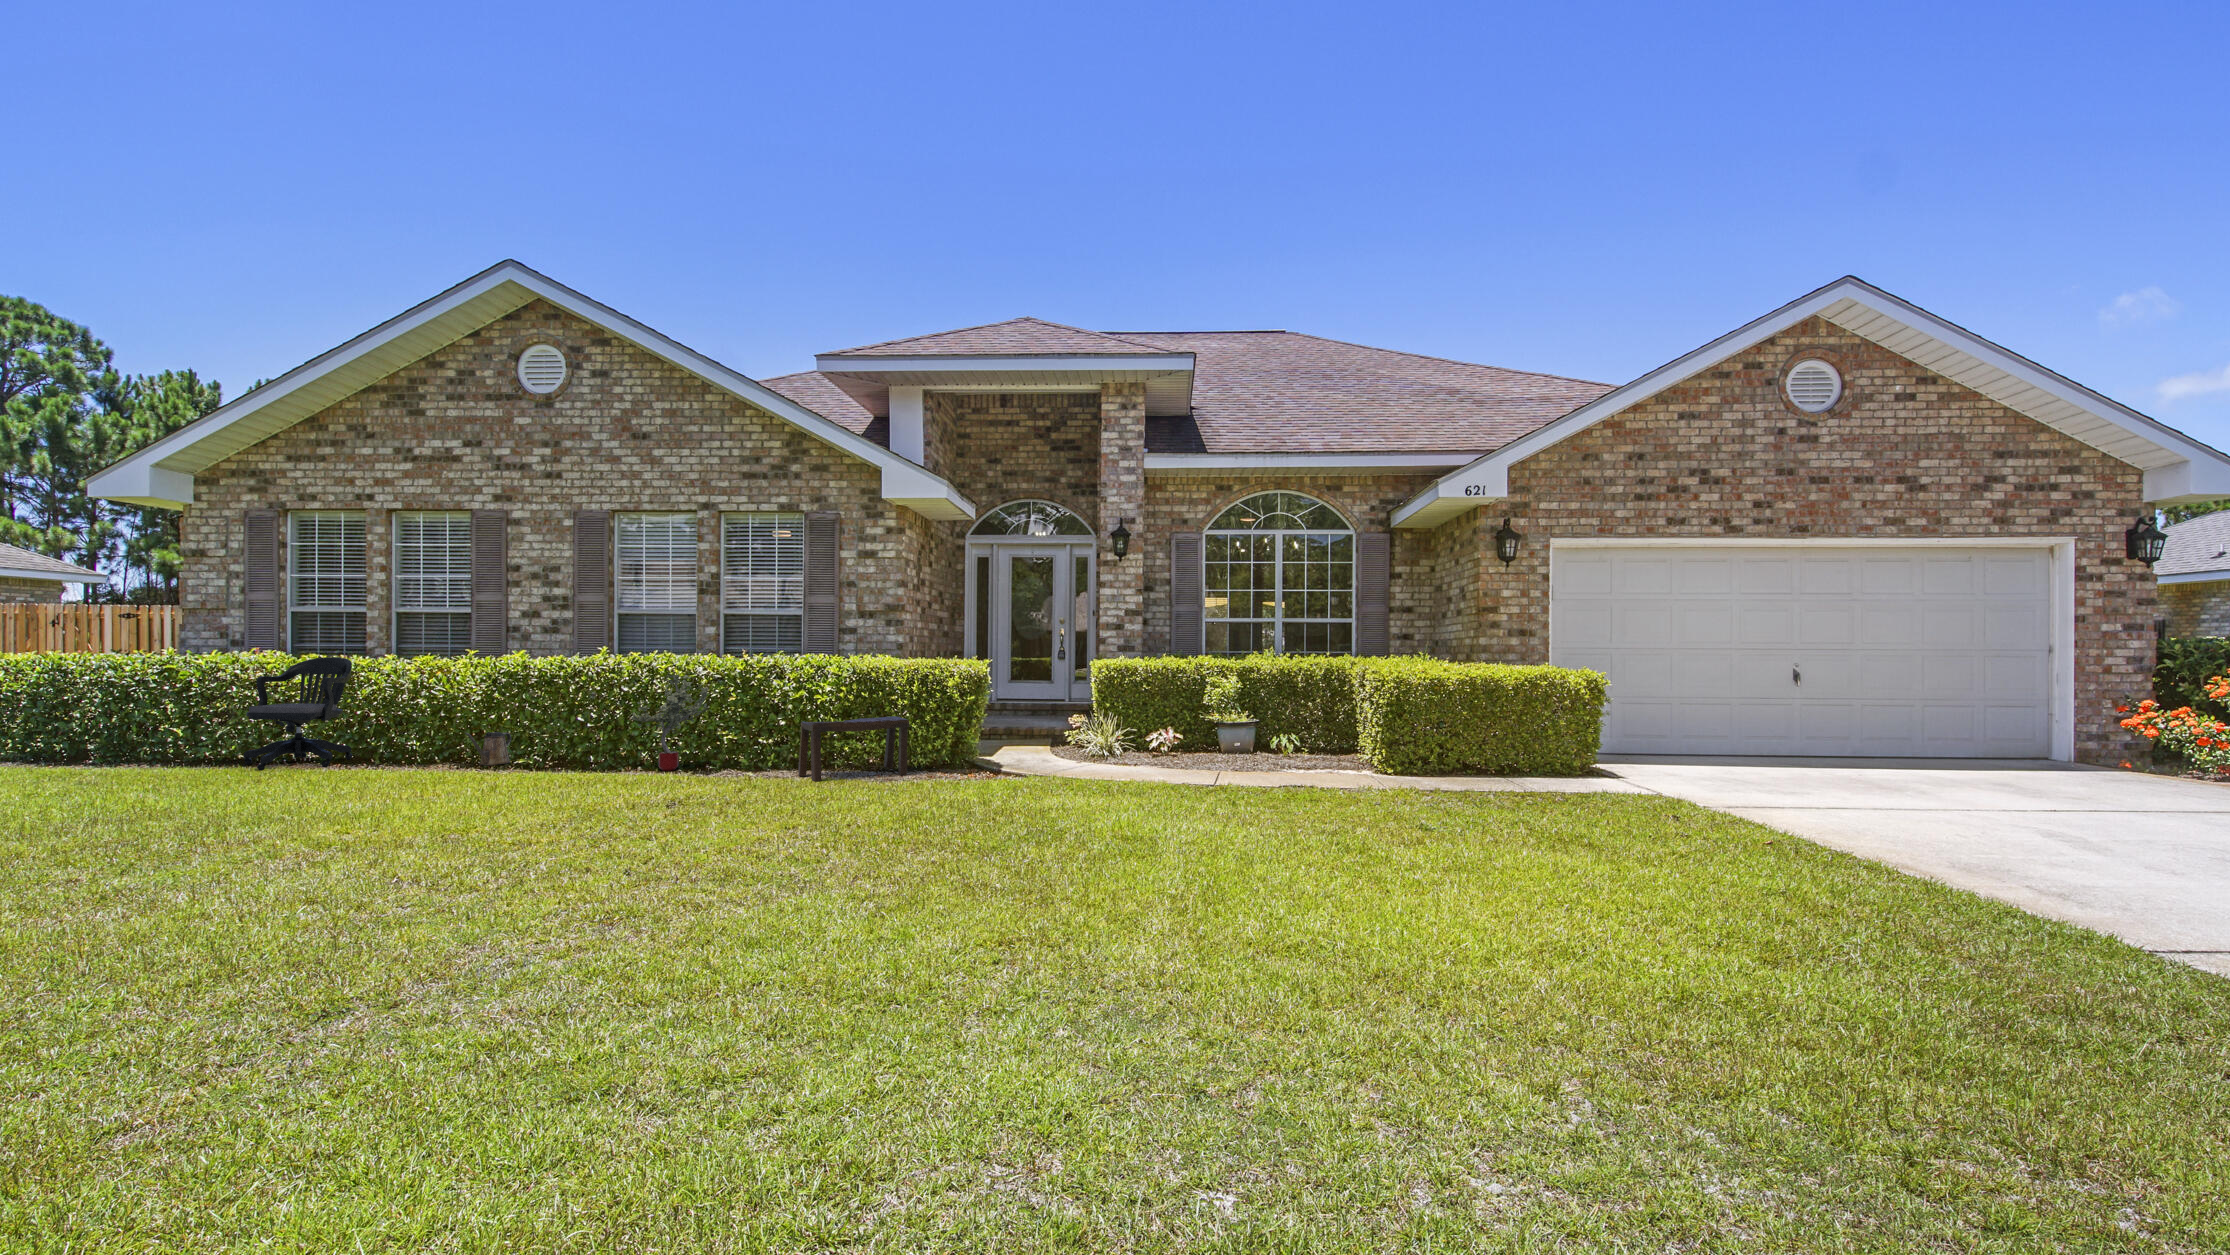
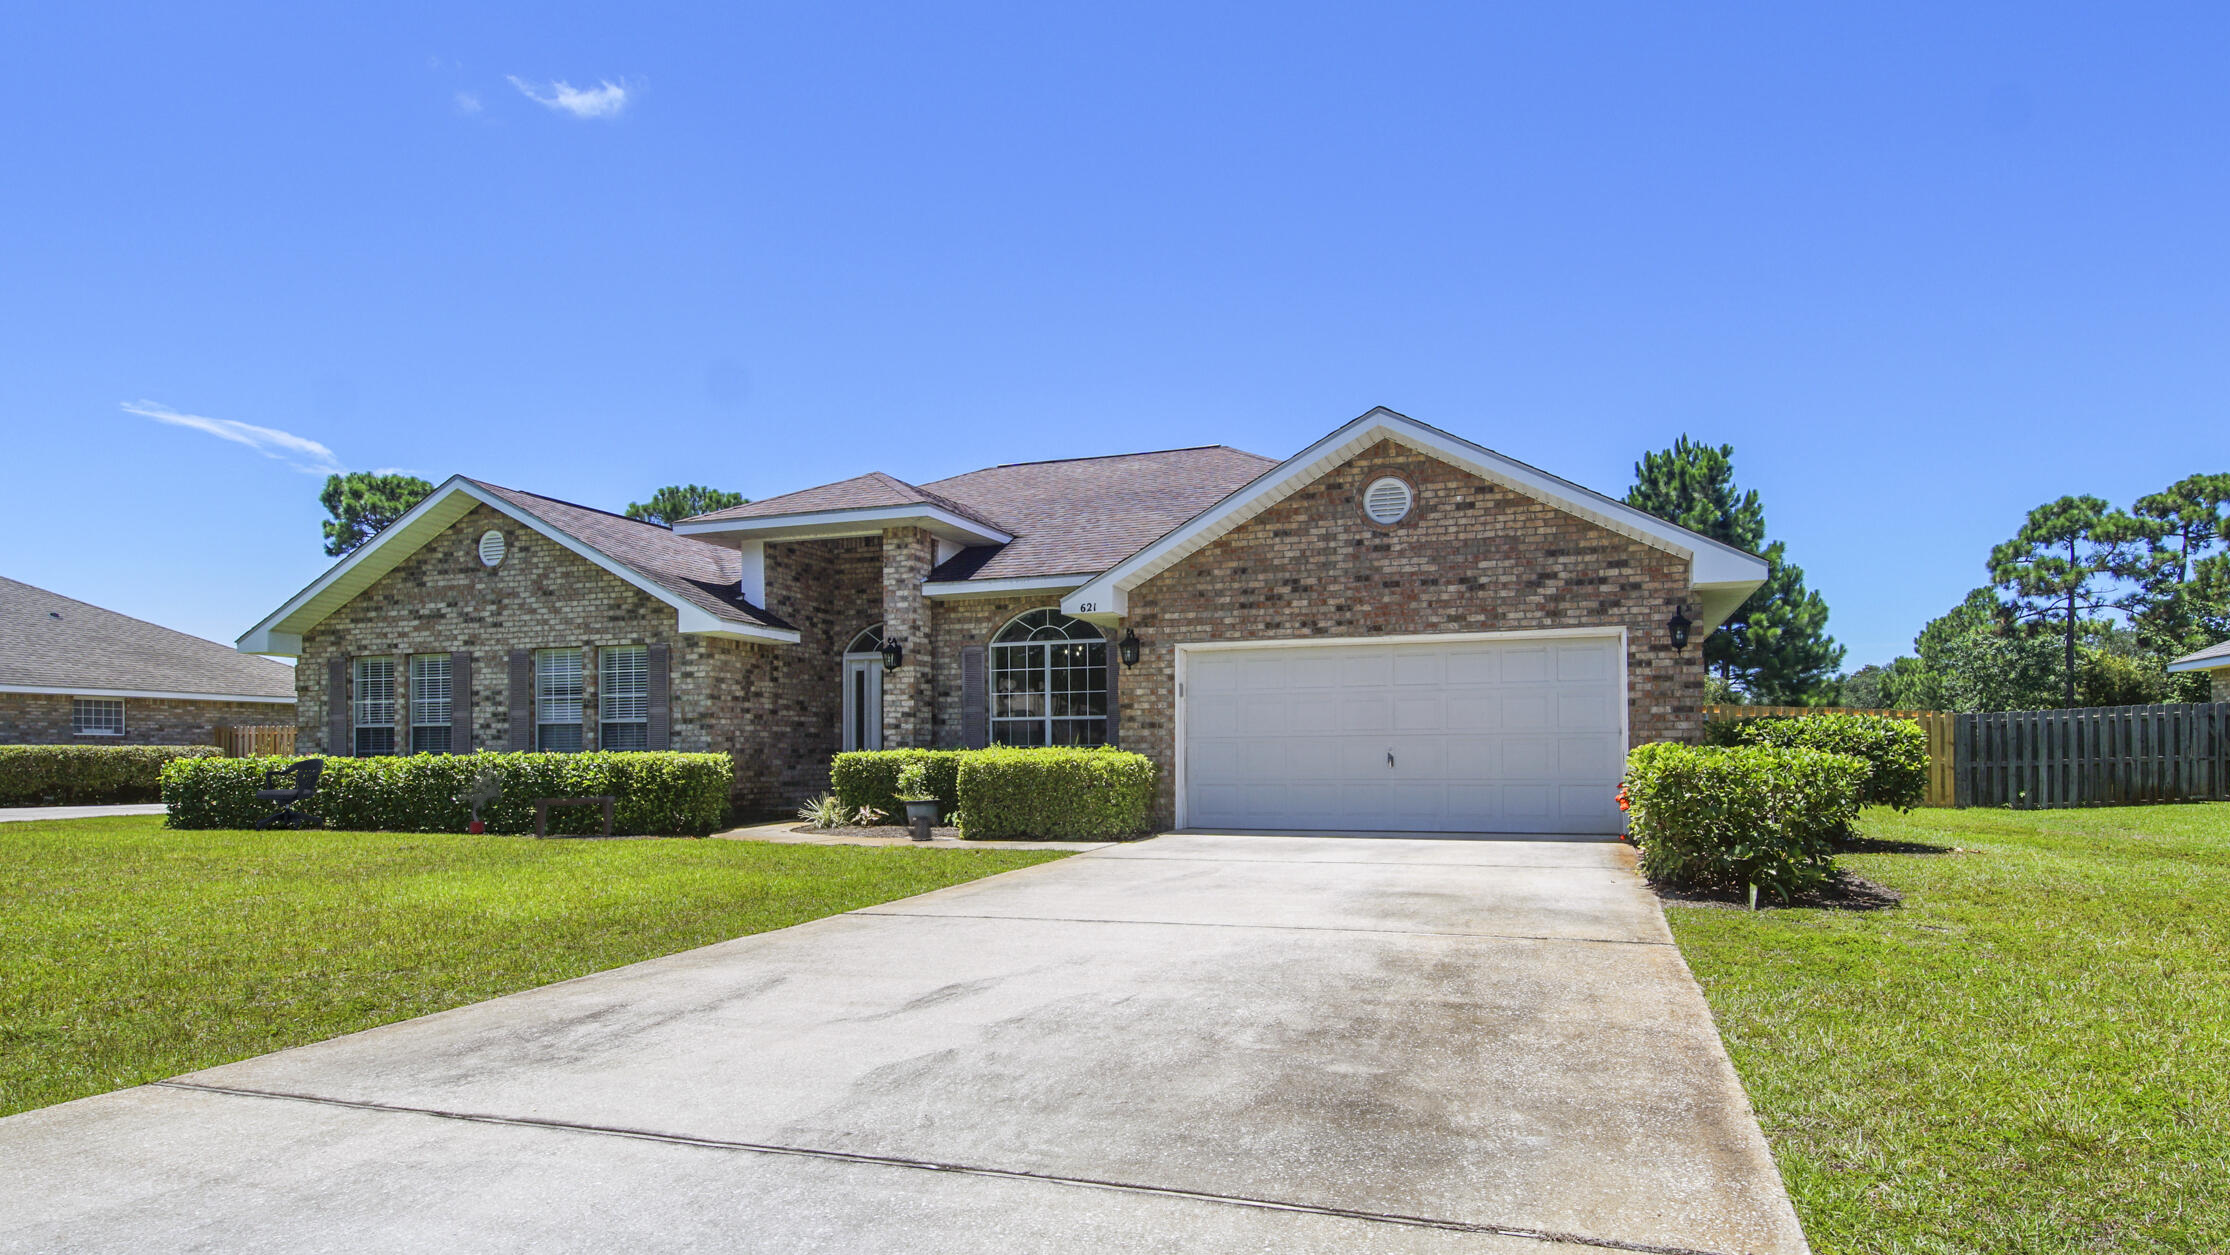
watering can: present [465,732,511,765] -> present [898,816,933,841]

